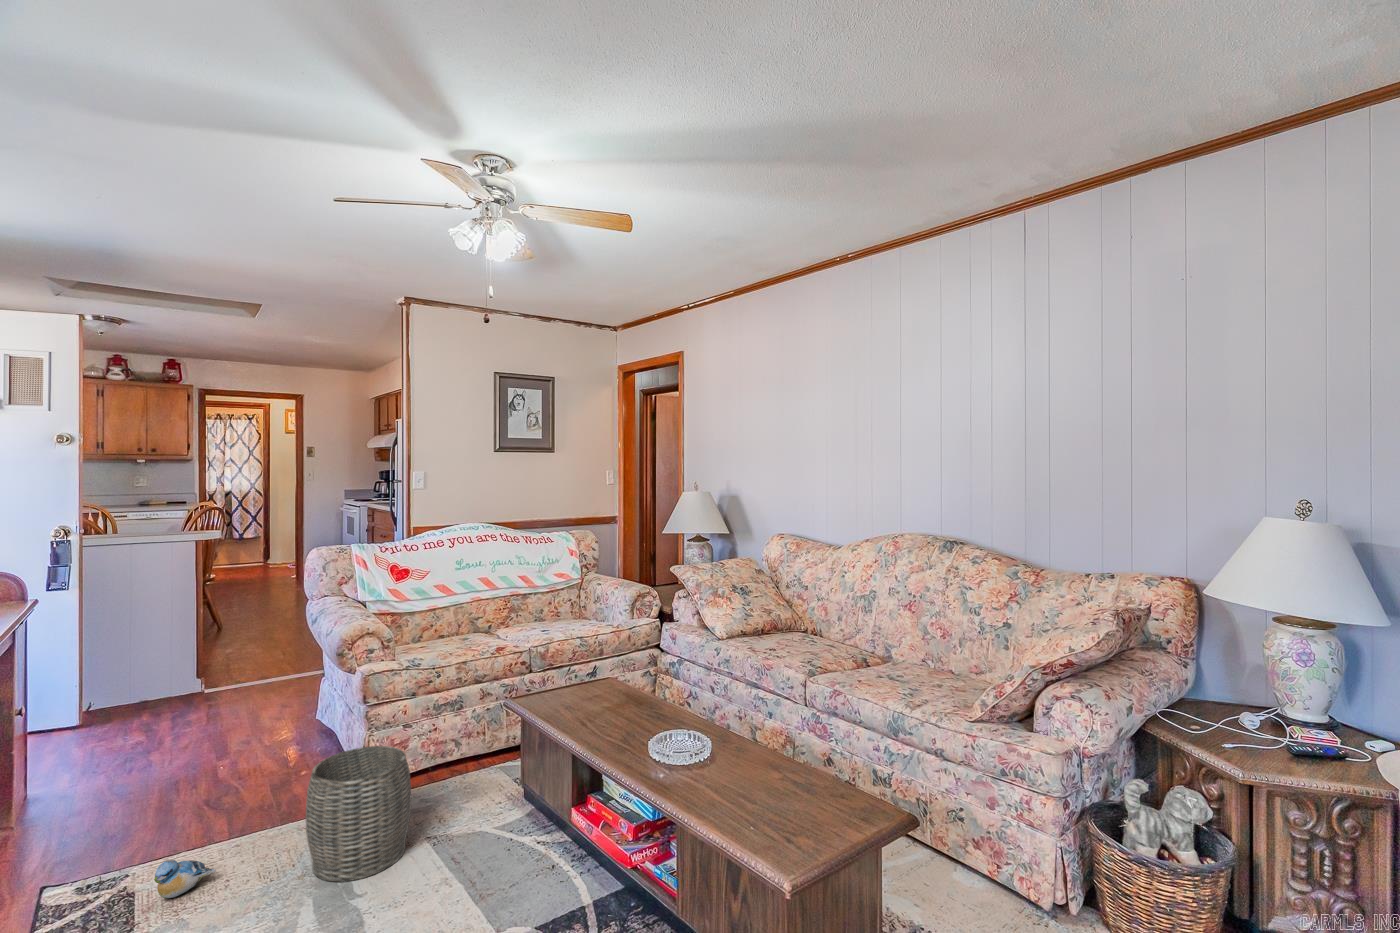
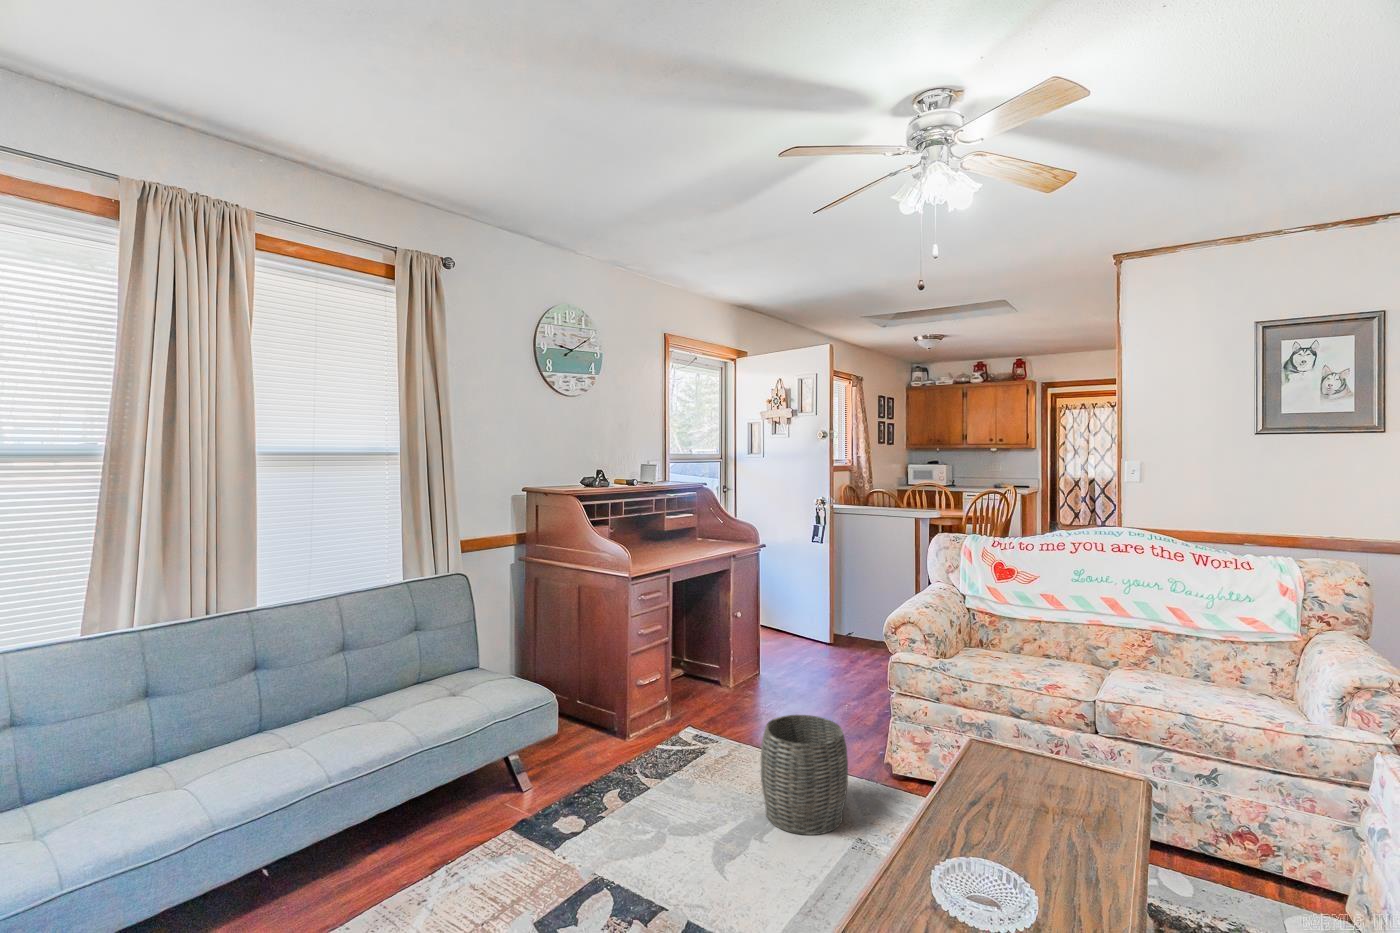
plush toy: present [154,860,216,898] -> none [701,738,741,767]

